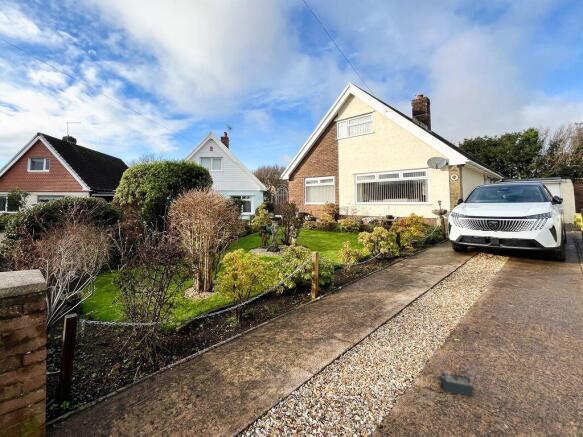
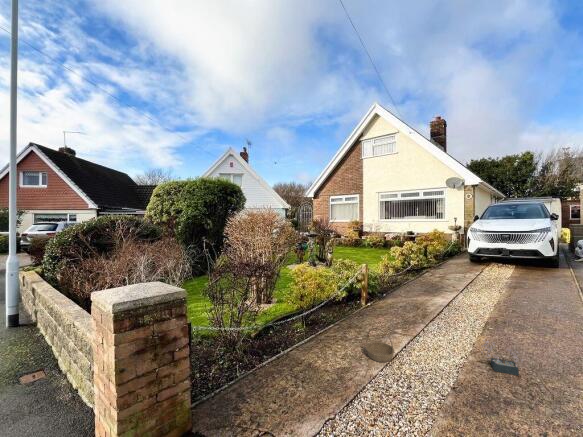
basket: none [283,333,320,380] -> present [365,328,394,362]

